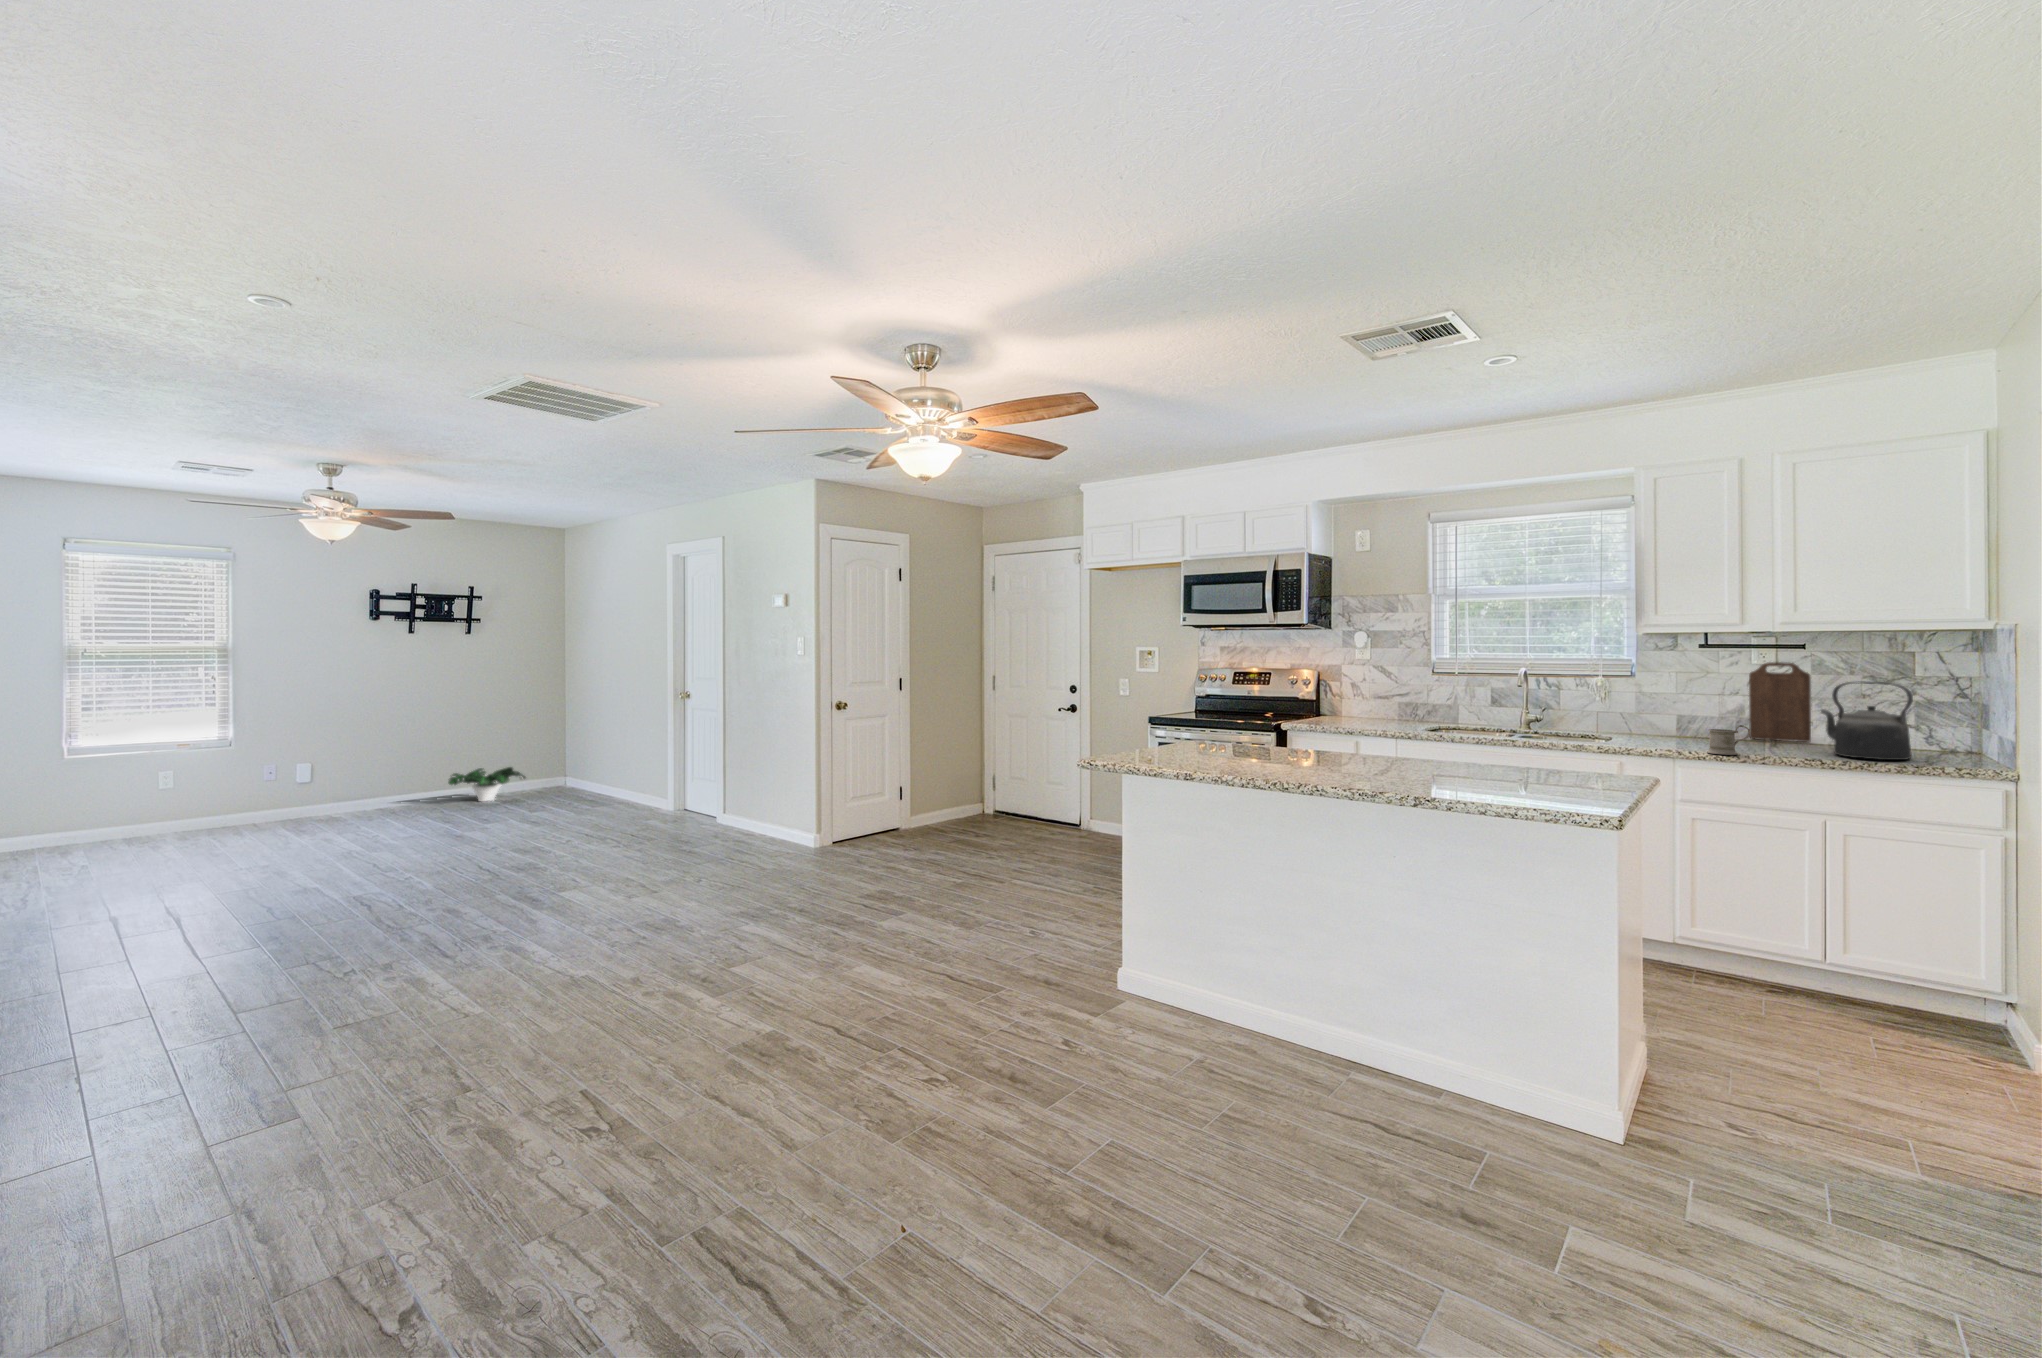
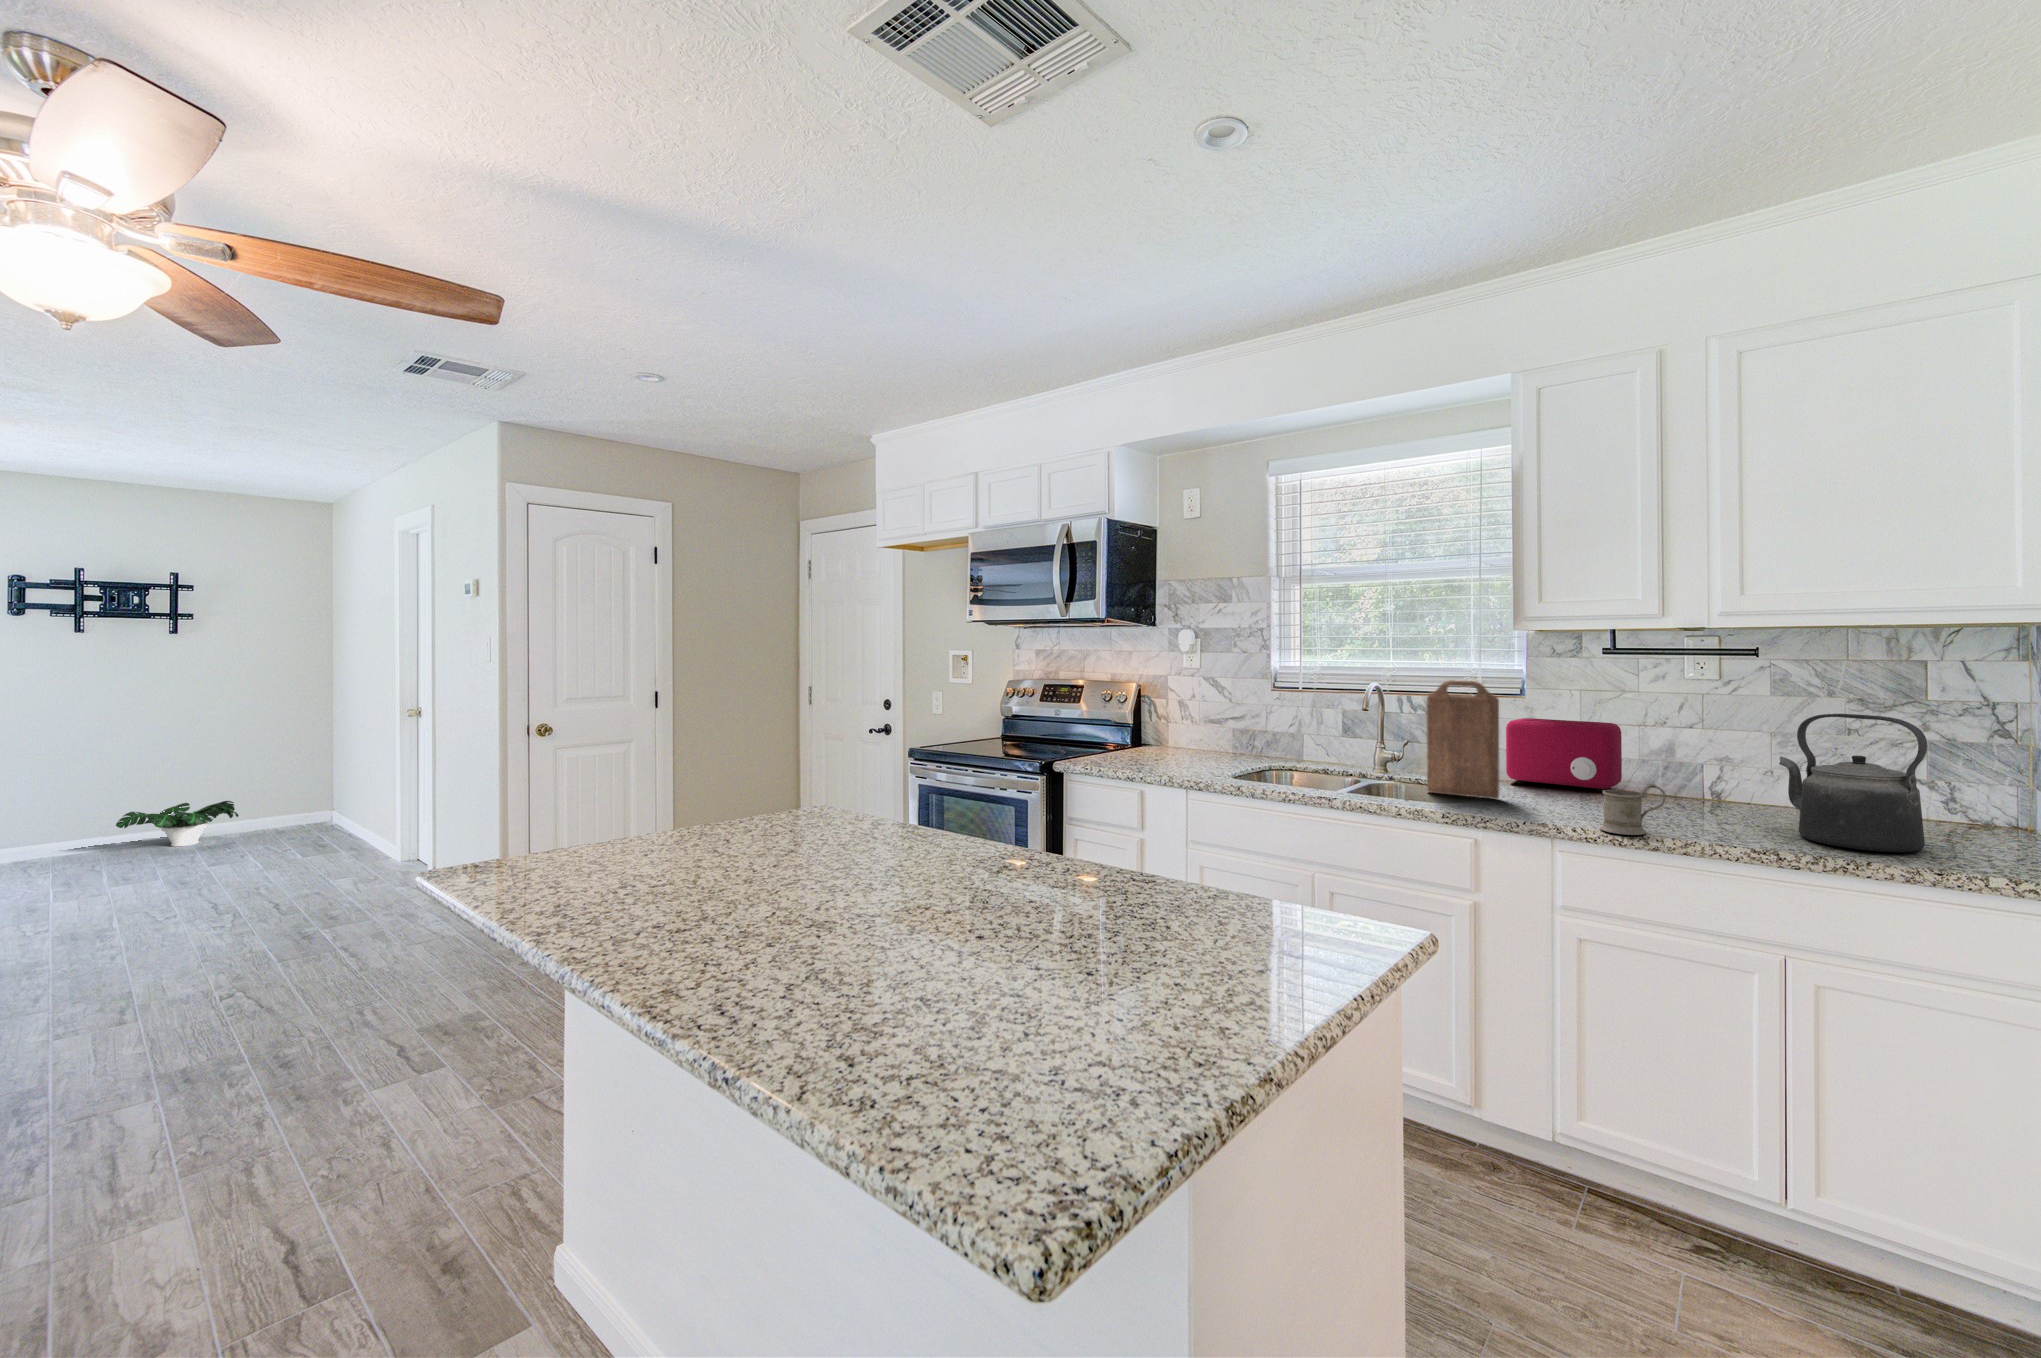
cutting board: present [1749,662,1811,742] -> present [1427,680,1499,799]
toaster: none [1625,691,1708,737] -> present [1506,718,1622,792]

